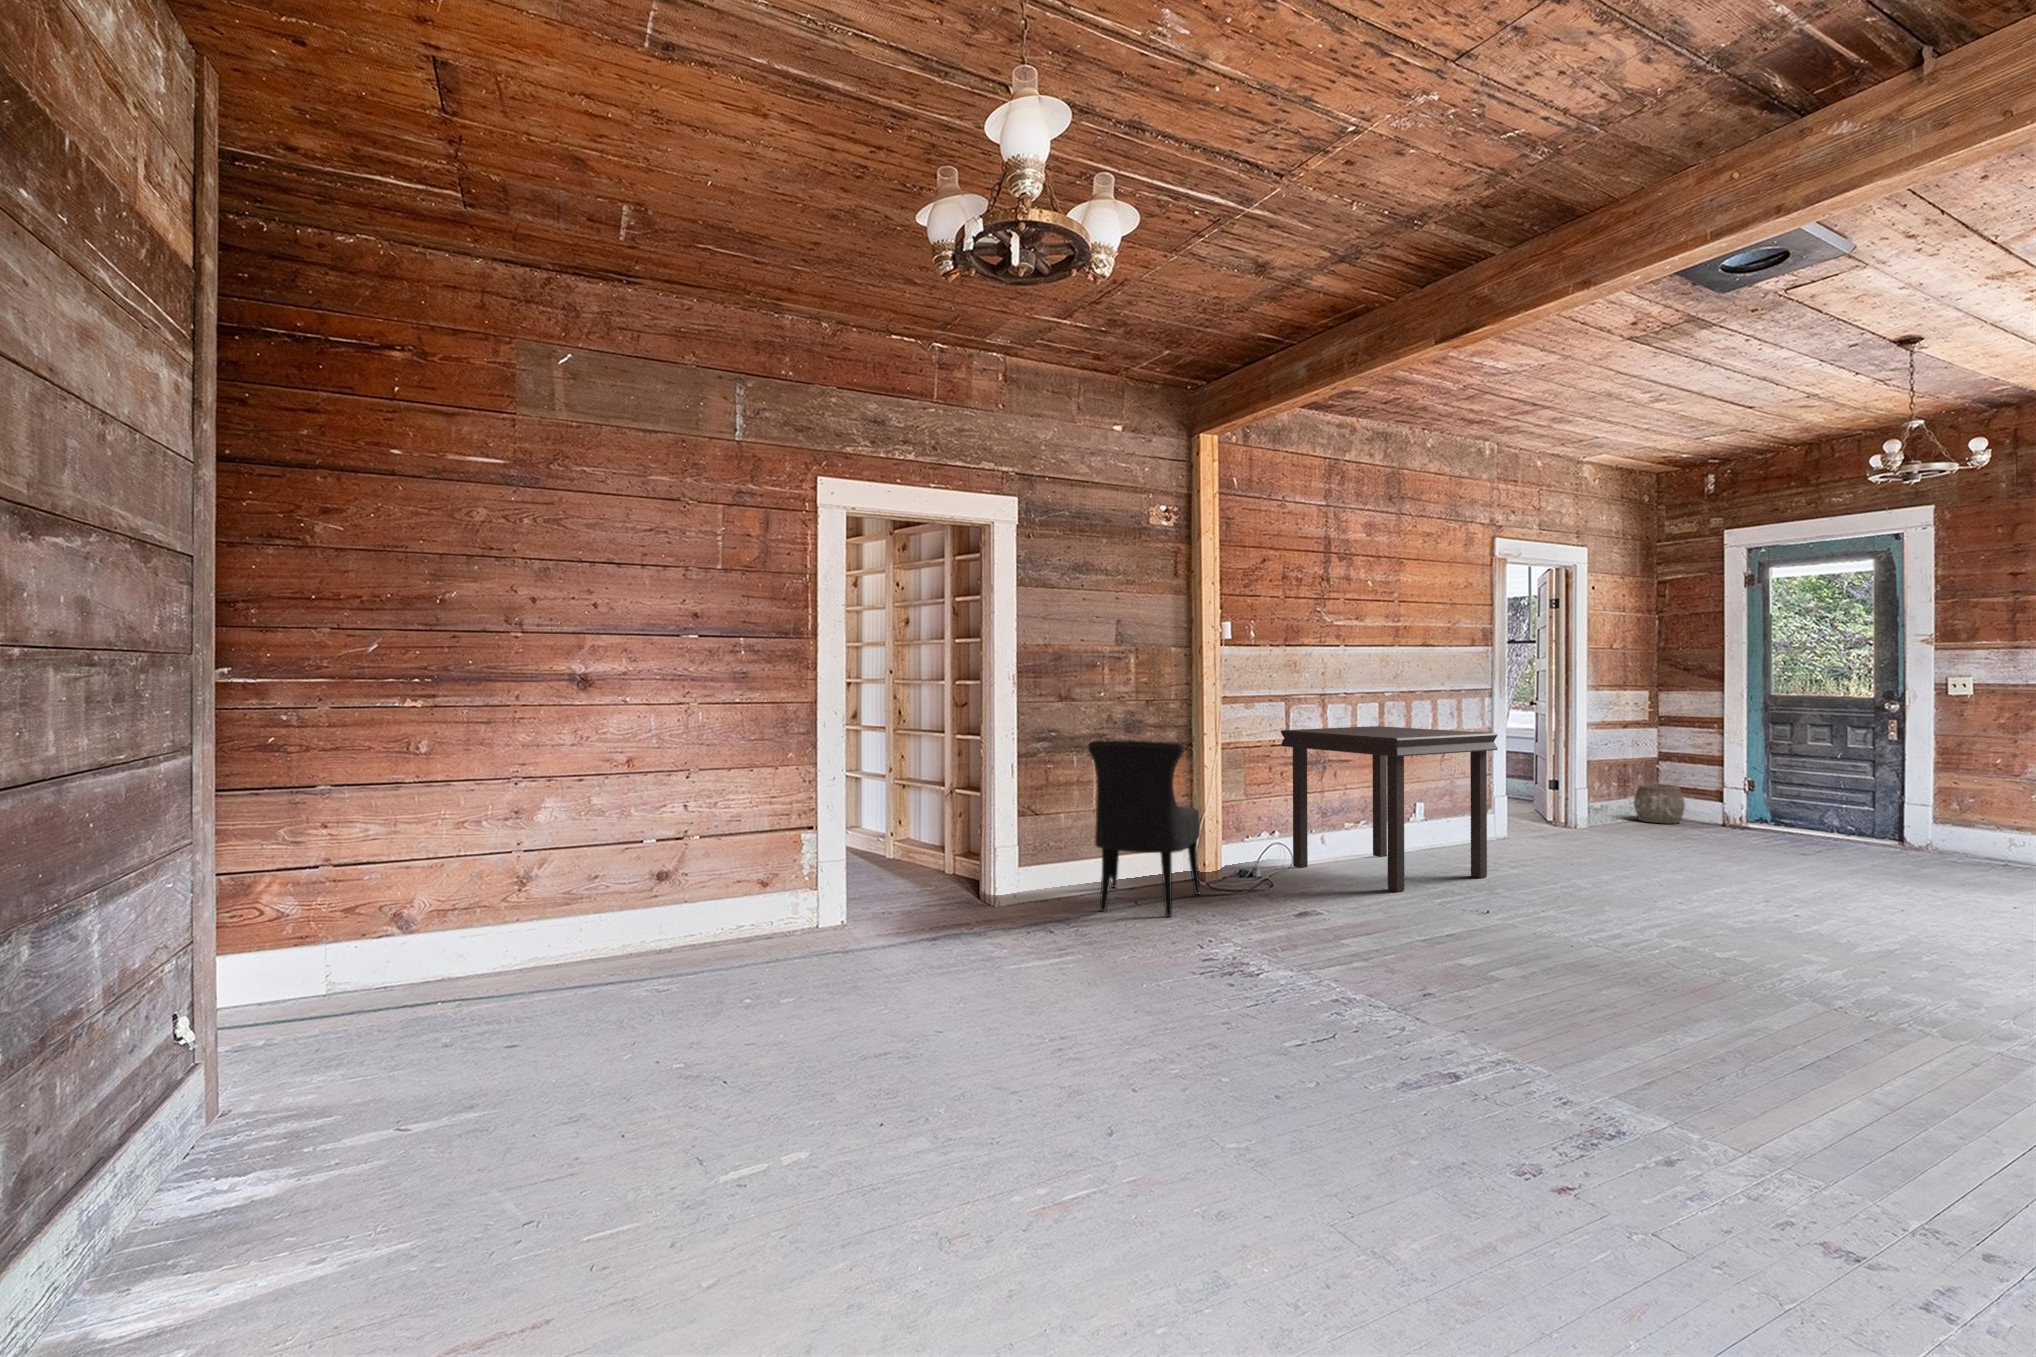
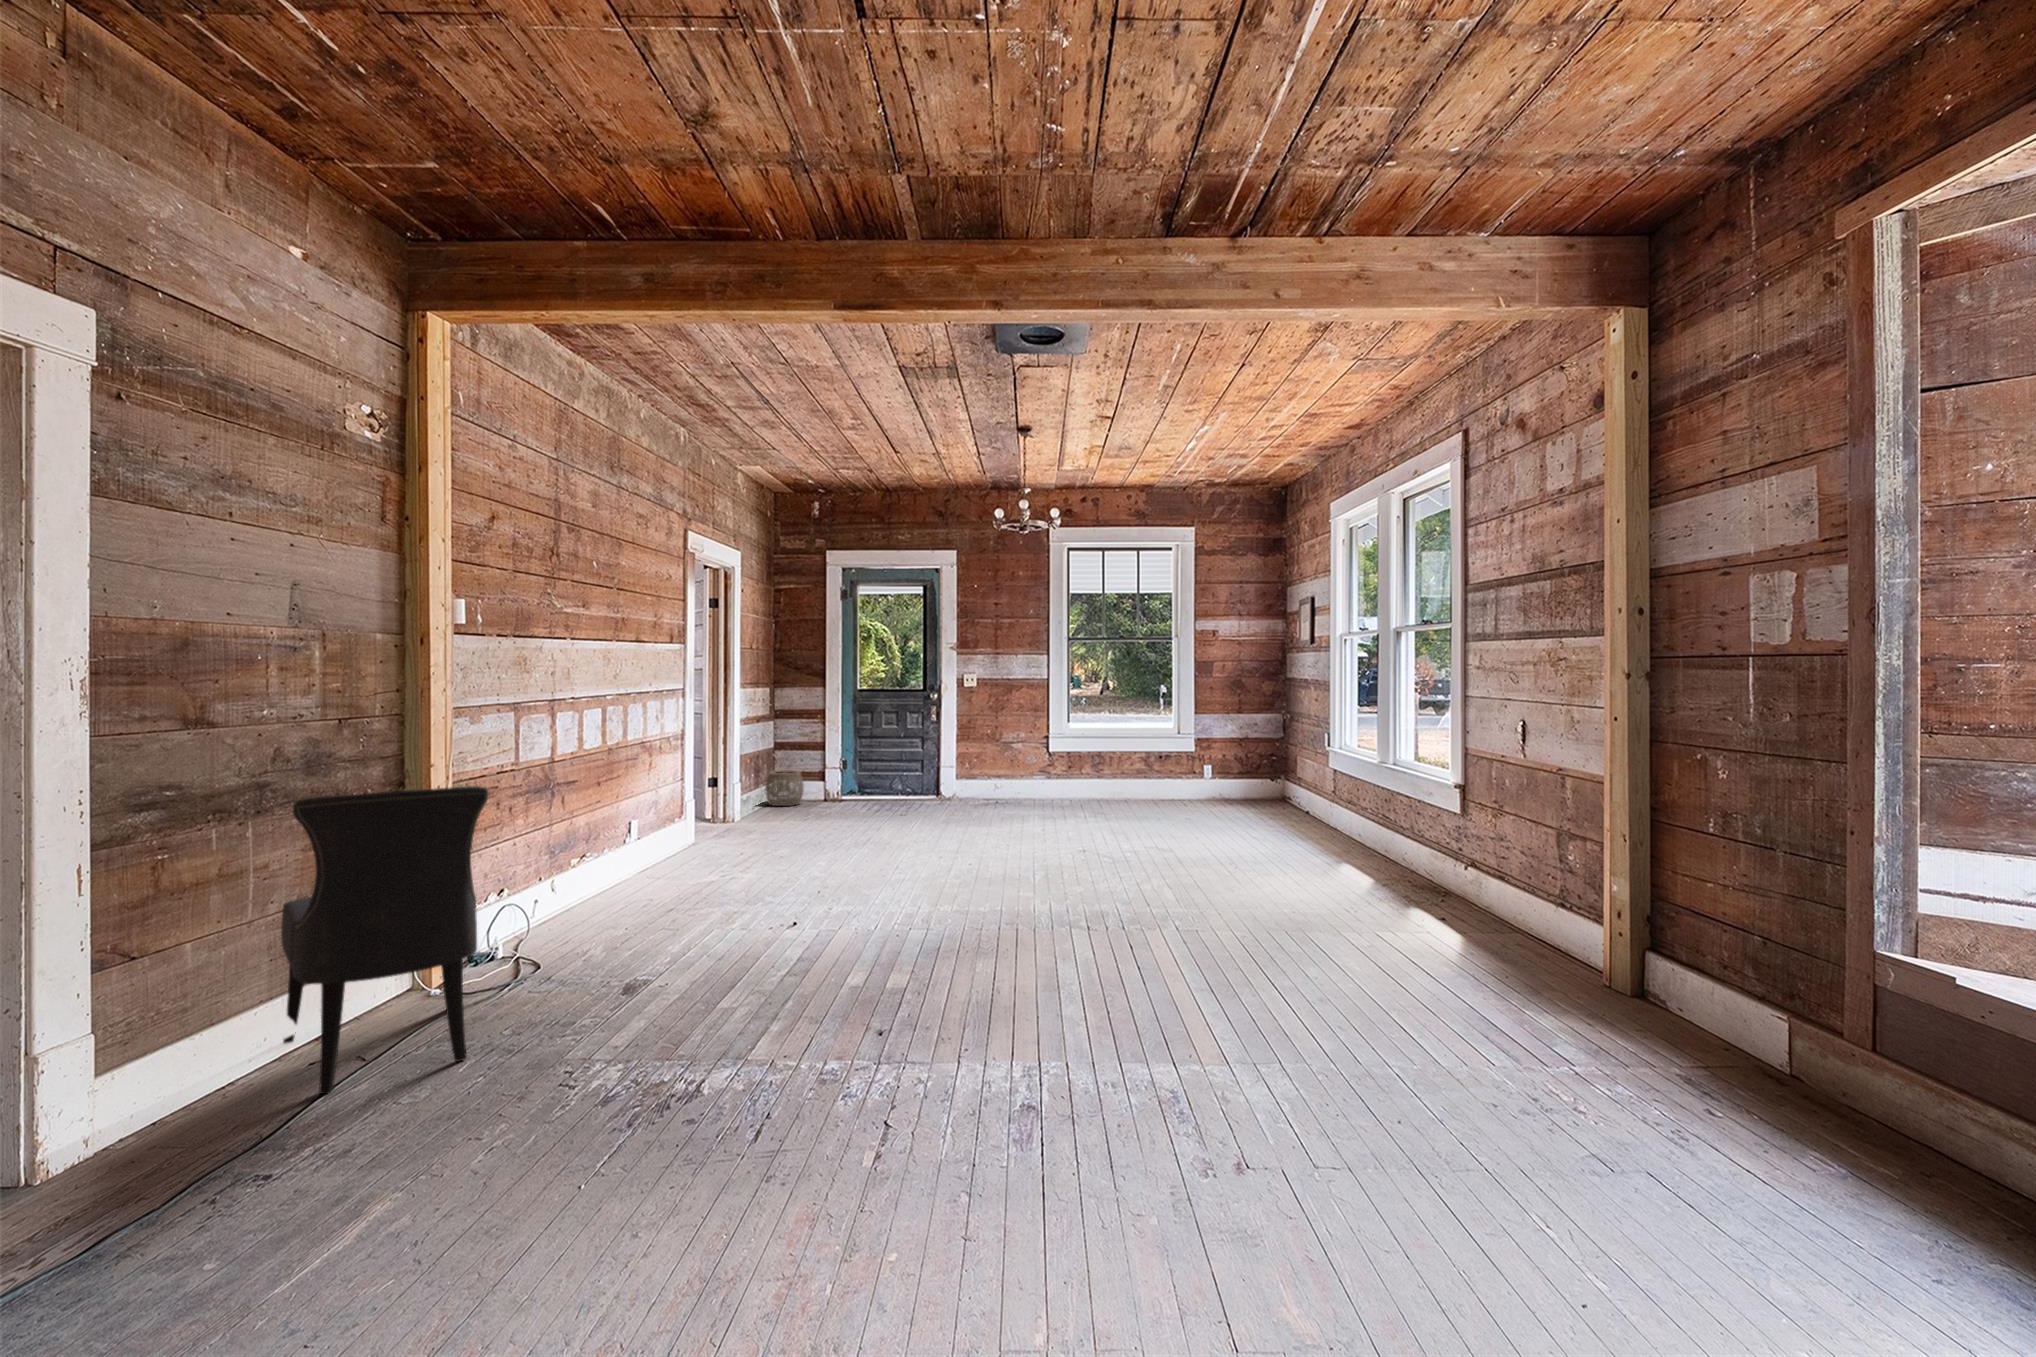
dining table: present [1281,726,1498,892] -> none [511,735,755,930]

